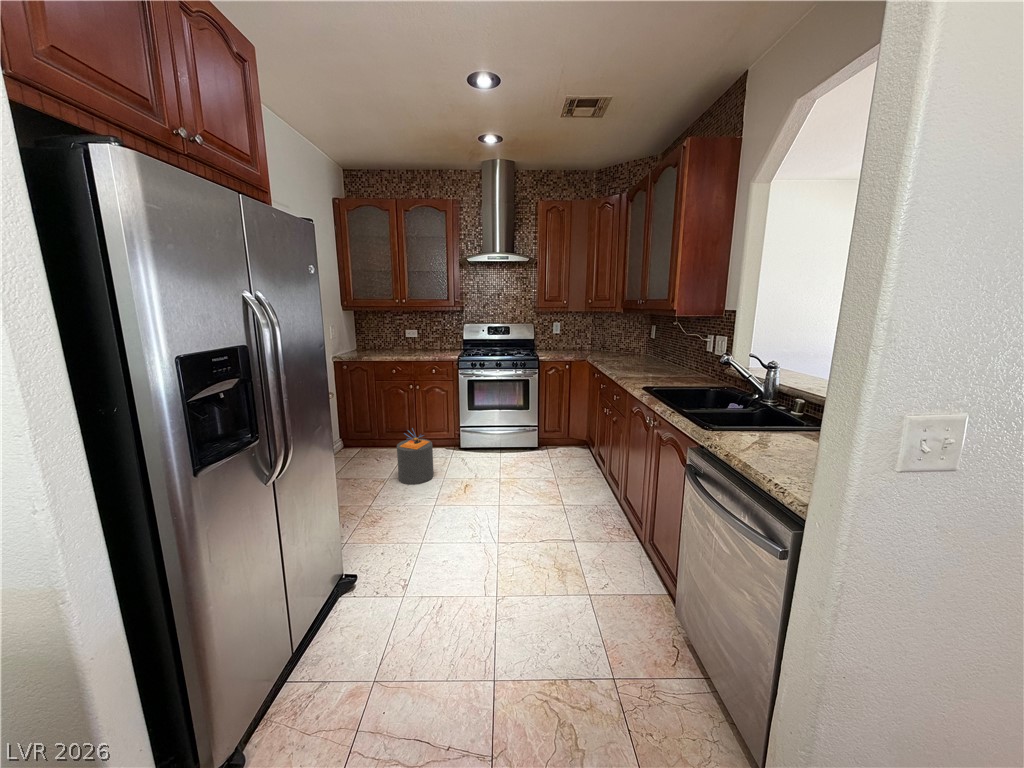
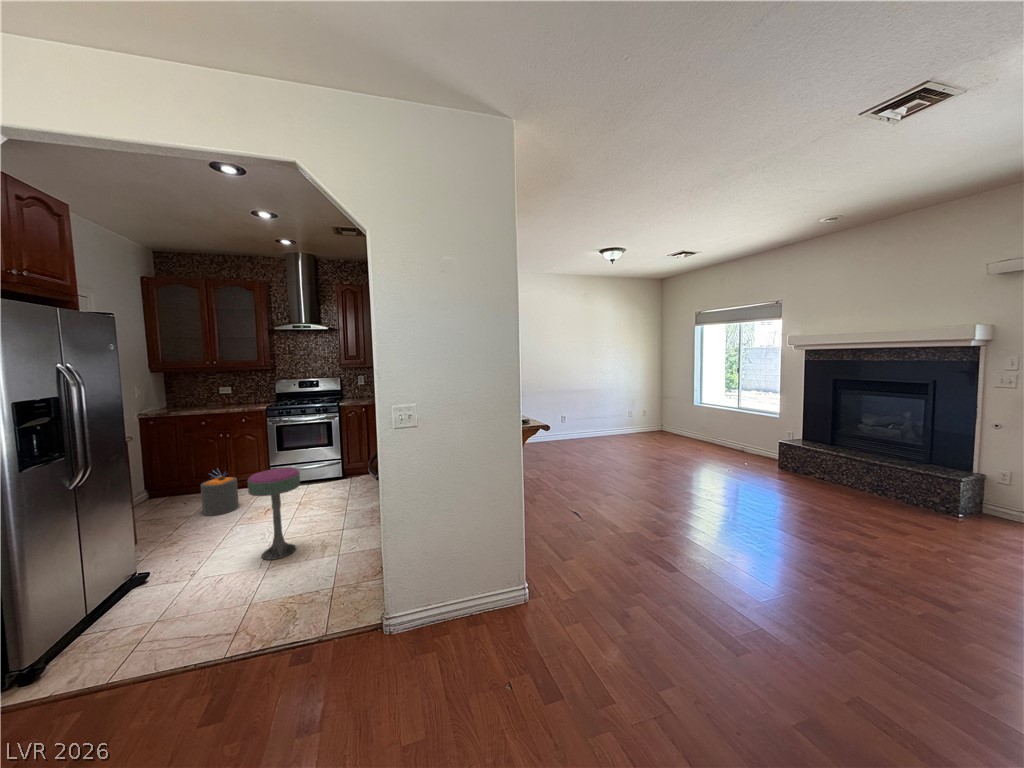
bar stool: none [469,454,534,583] -> present [247,468,300,560]

